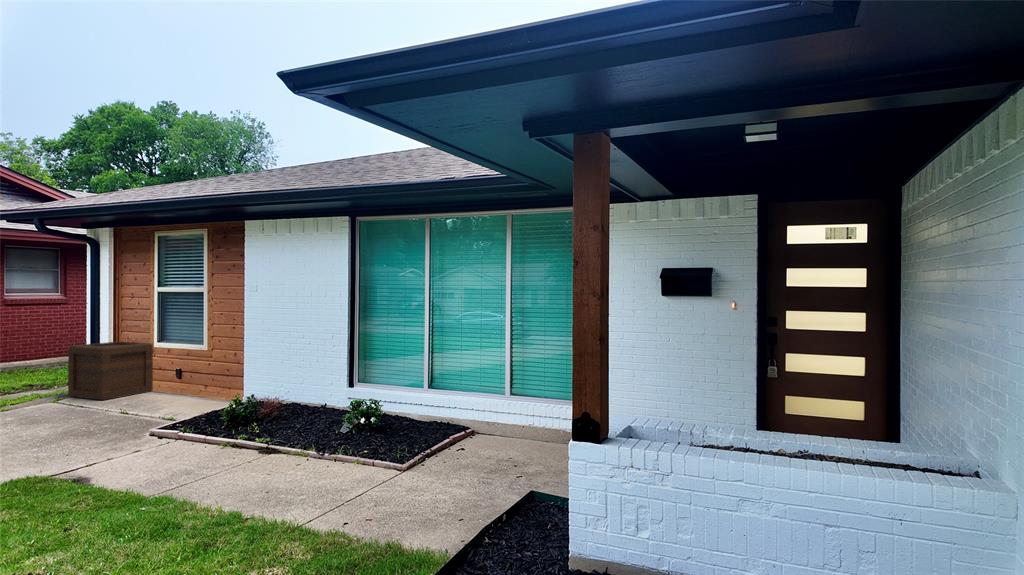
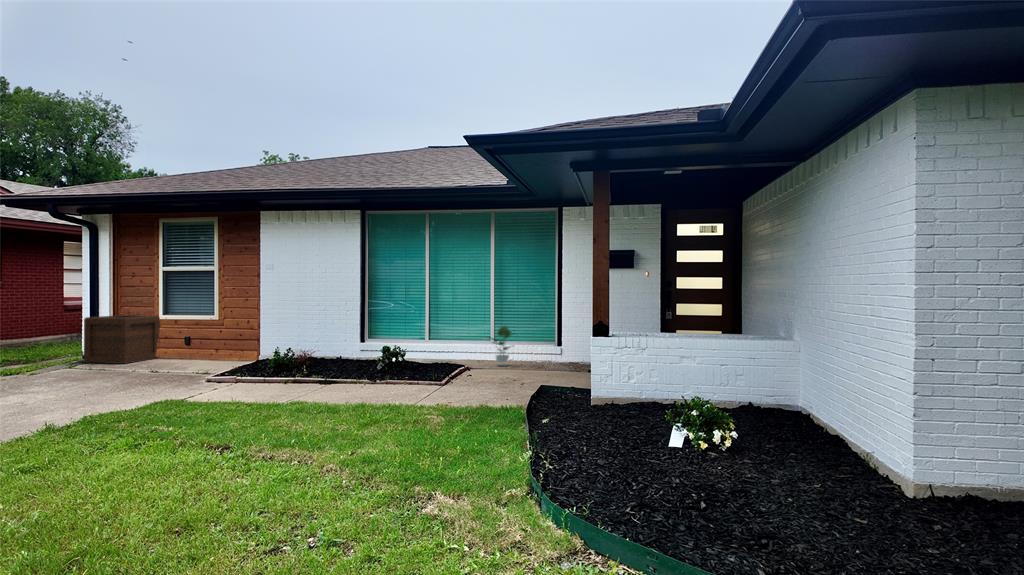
potted plant: none [499,373,542,432] -> present [491,326,512,366]

